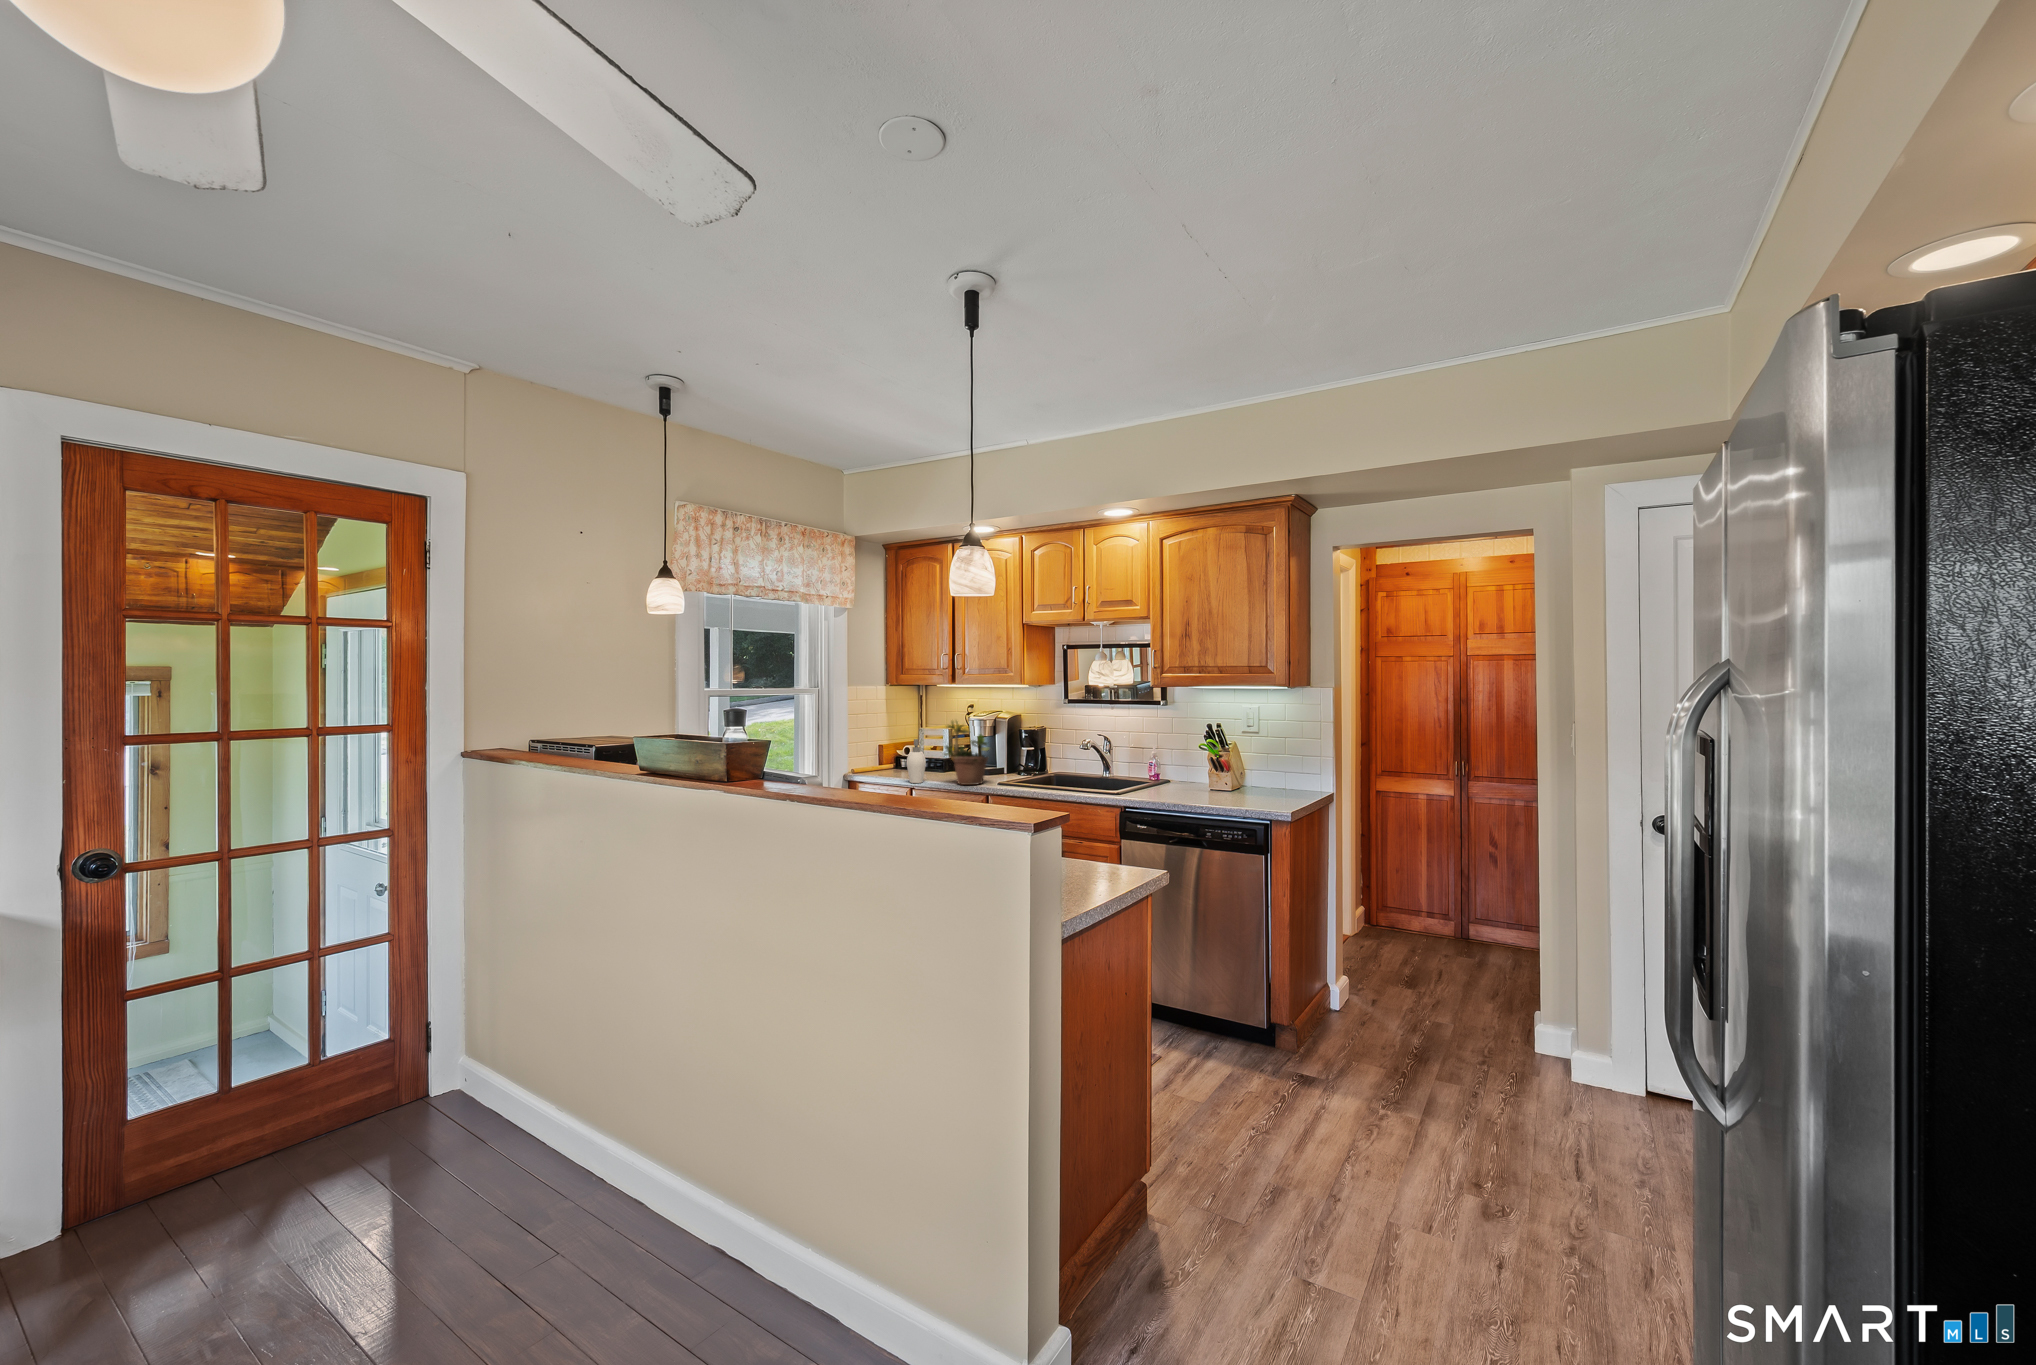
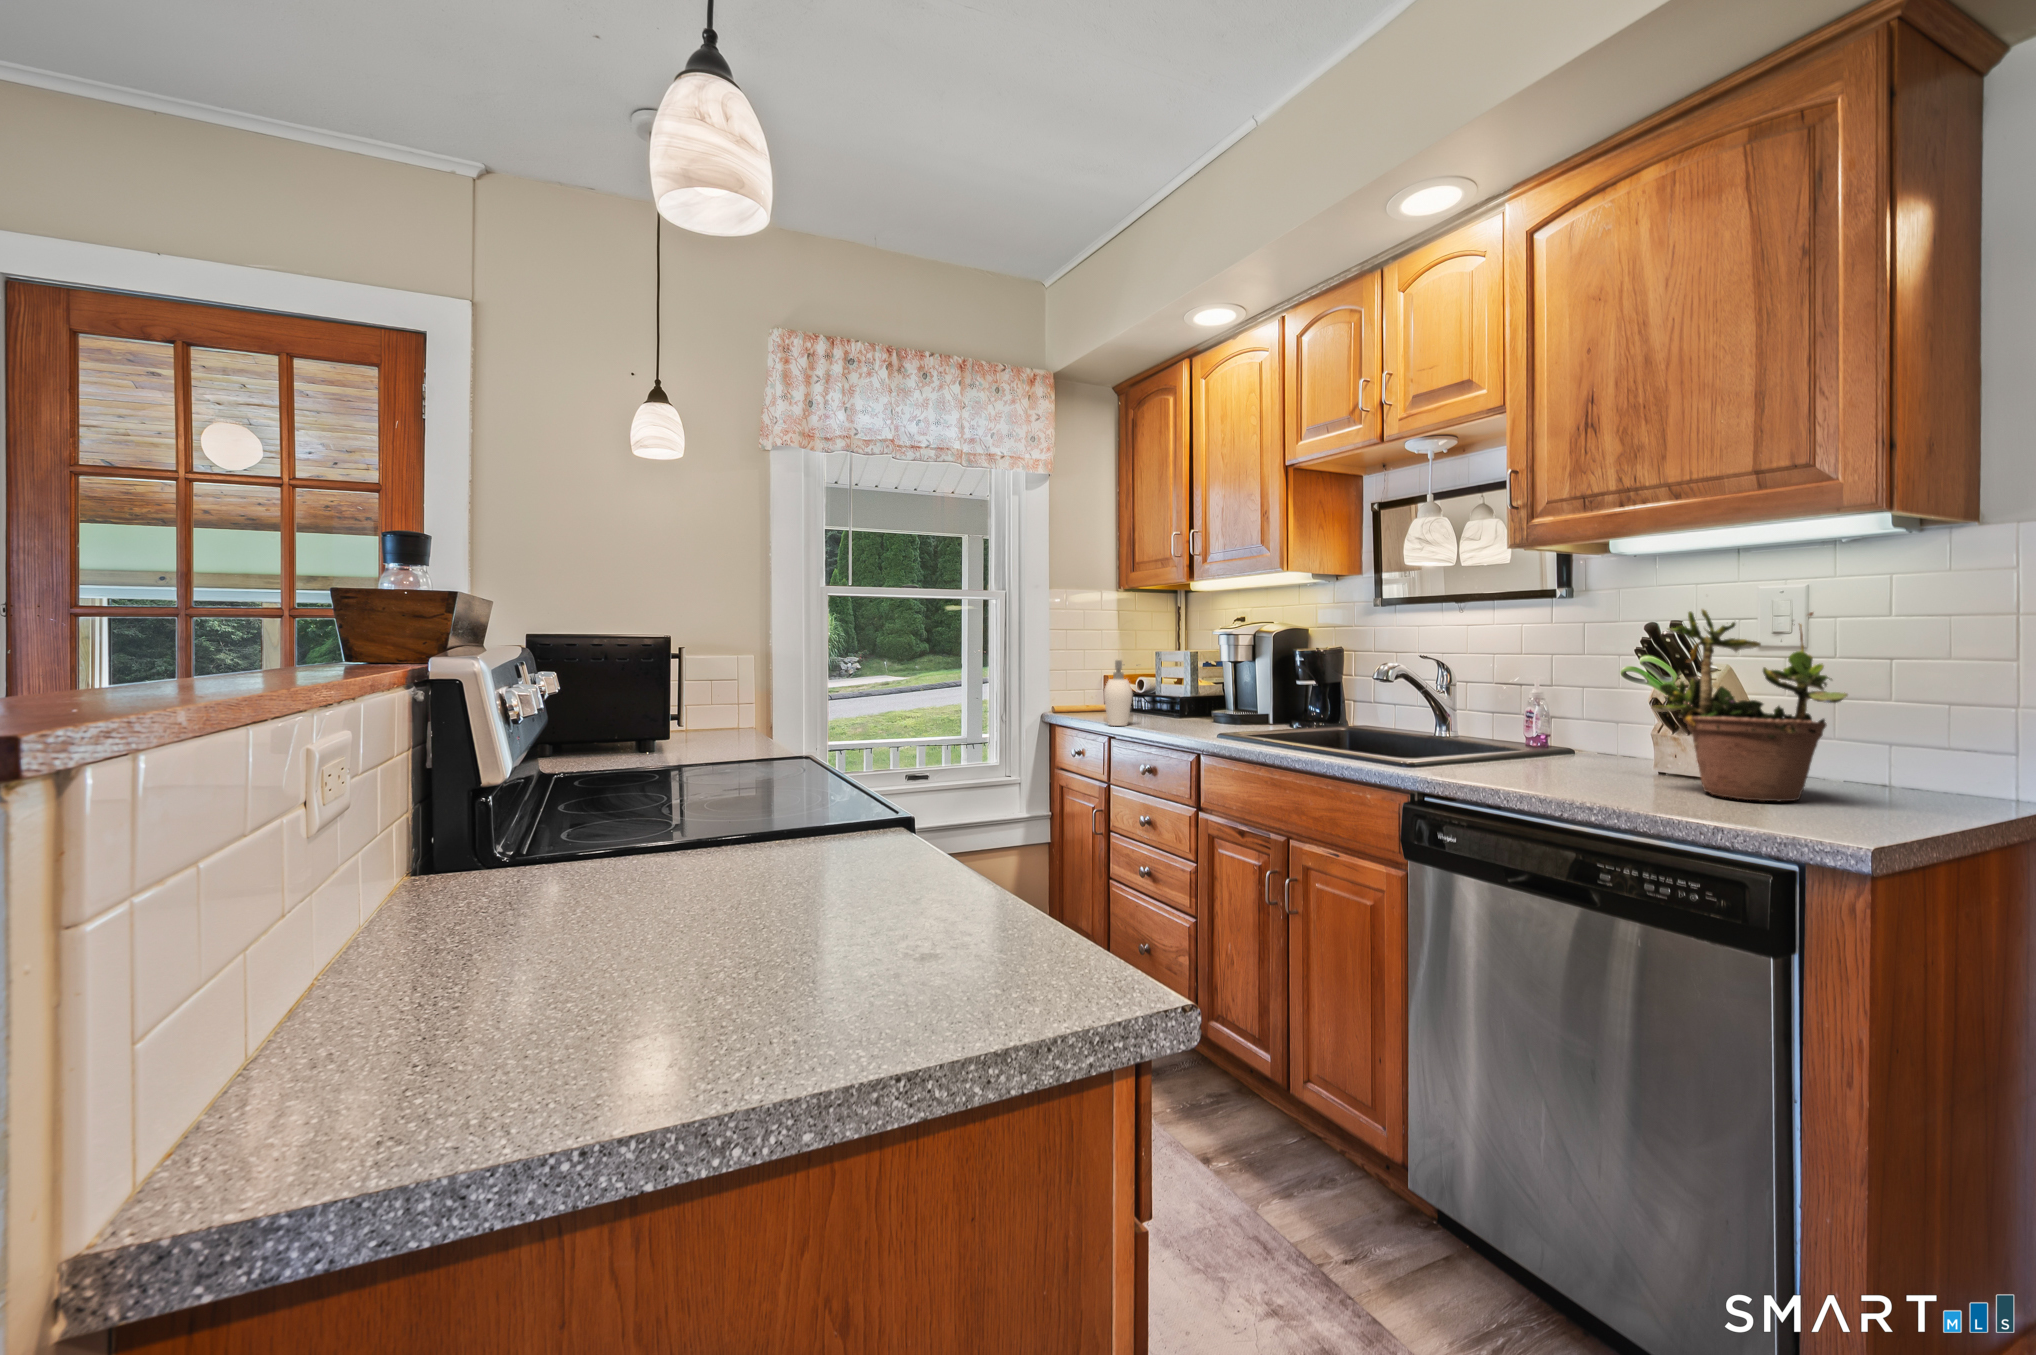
potted plant: present [944,721,989,785] -> present [1652,610,1847,801]

